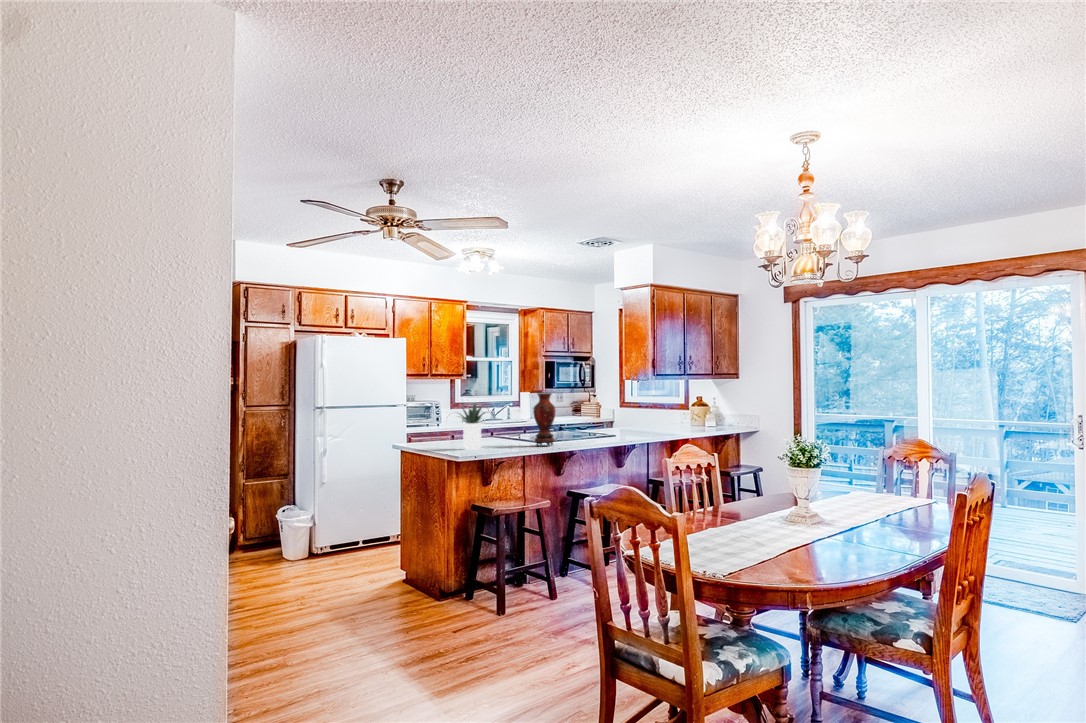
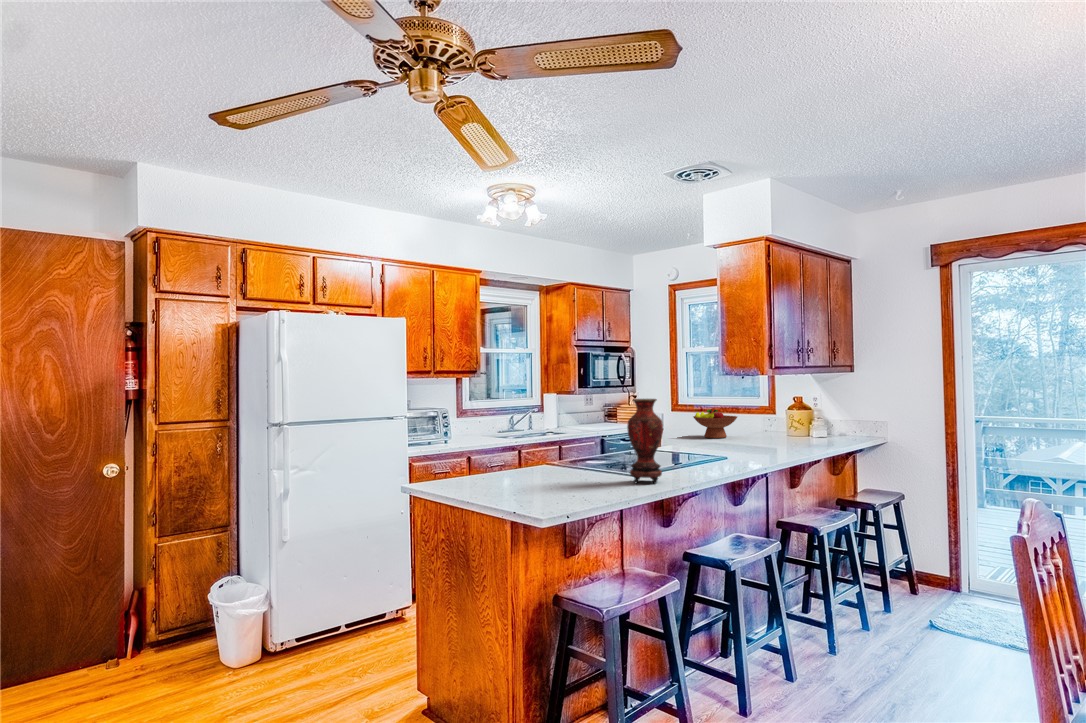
potted plant: present [459,404,487,450] -> none [493,418,579,494]
fruit bowl: none [629,405,662,427] -> present [693,410,737,438]

